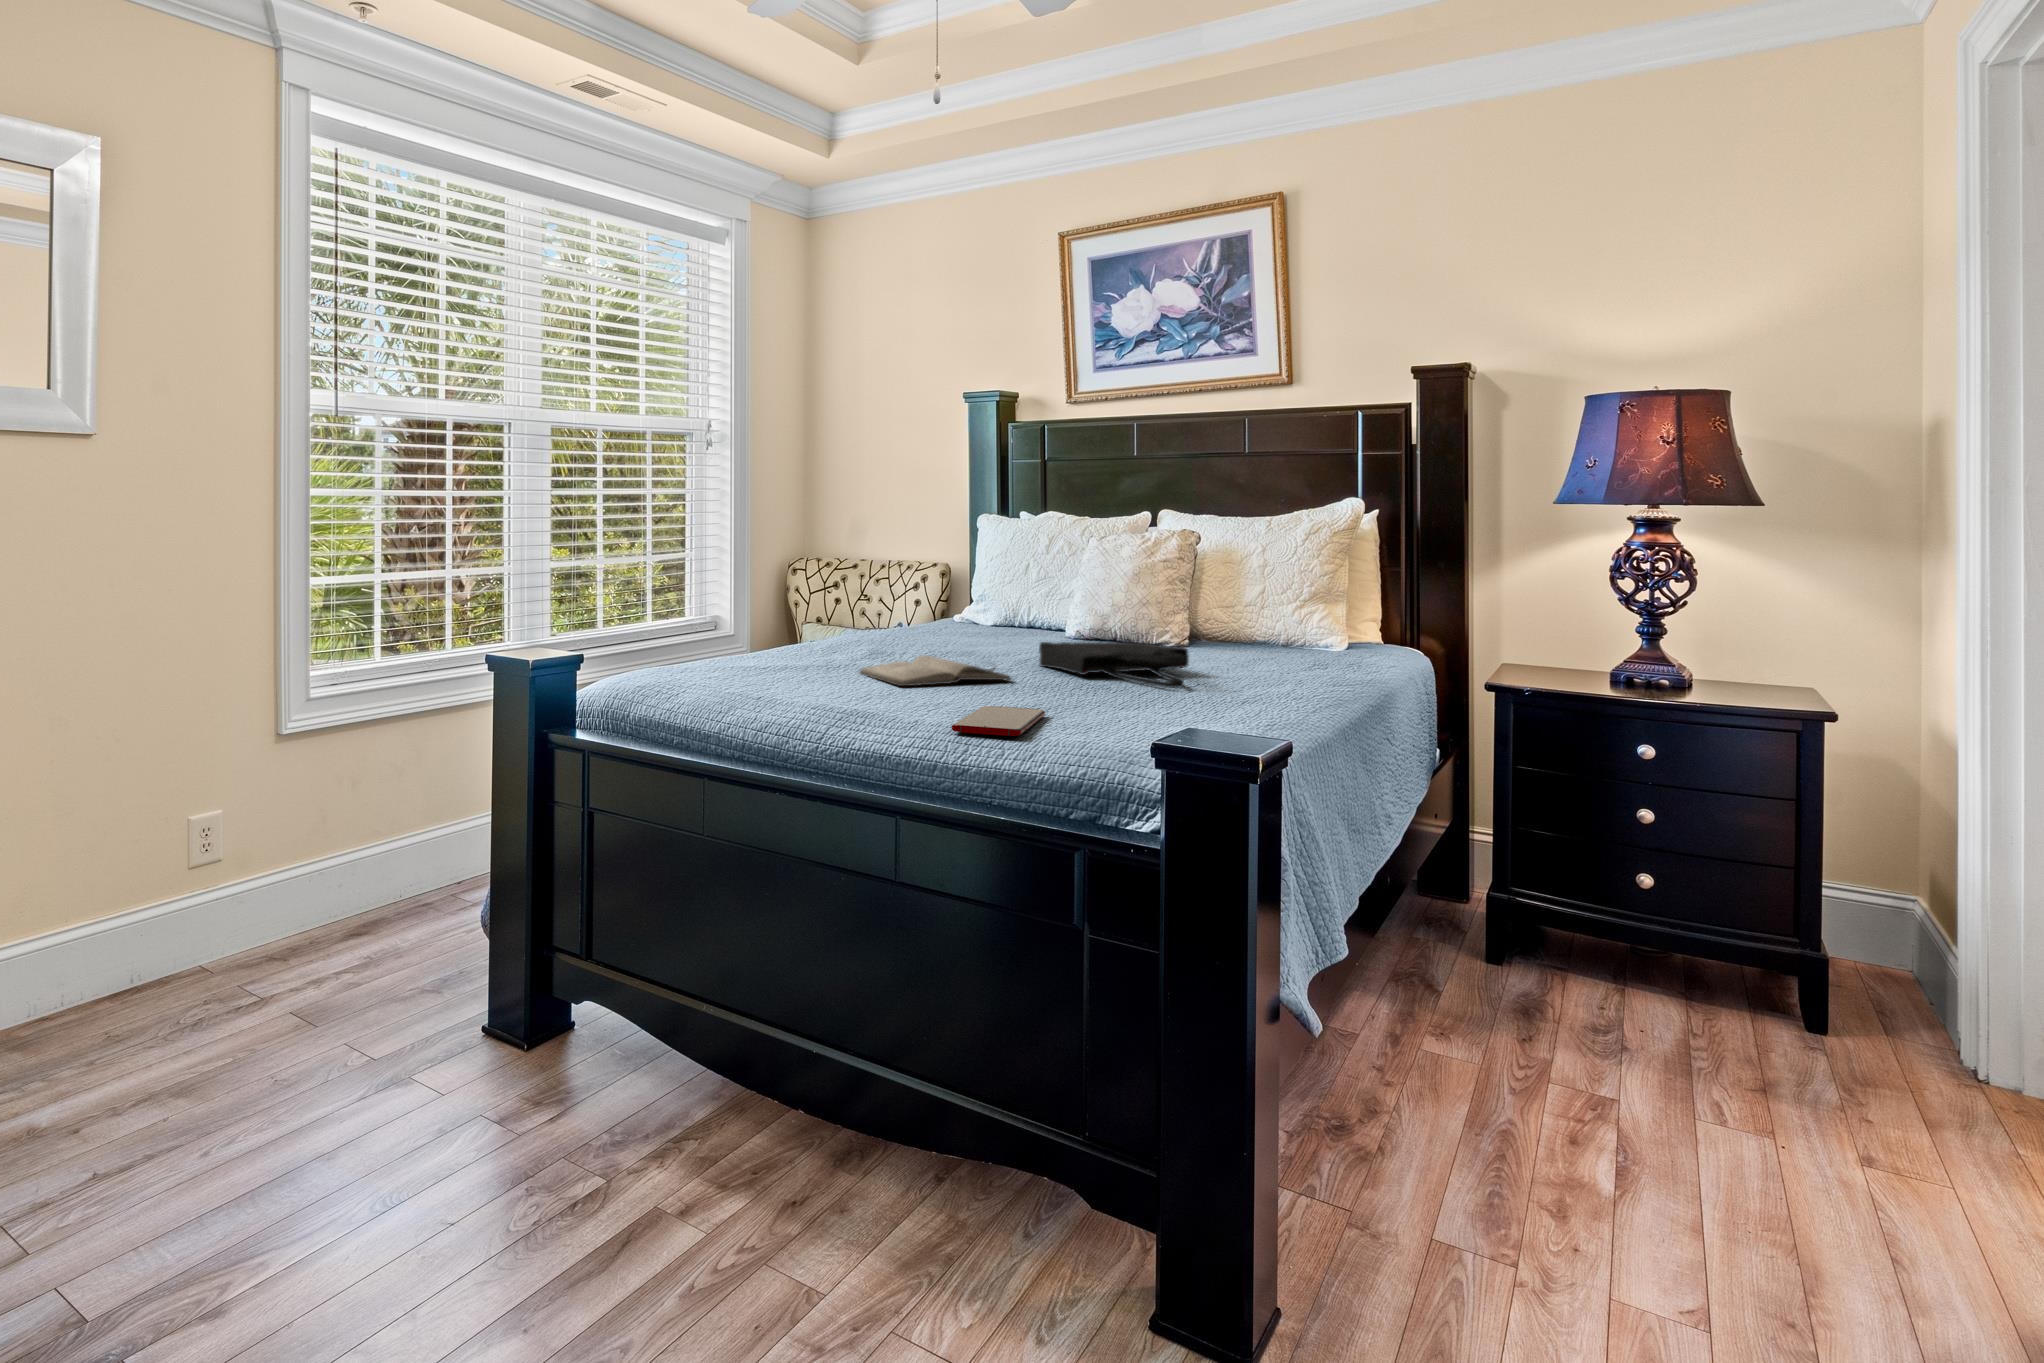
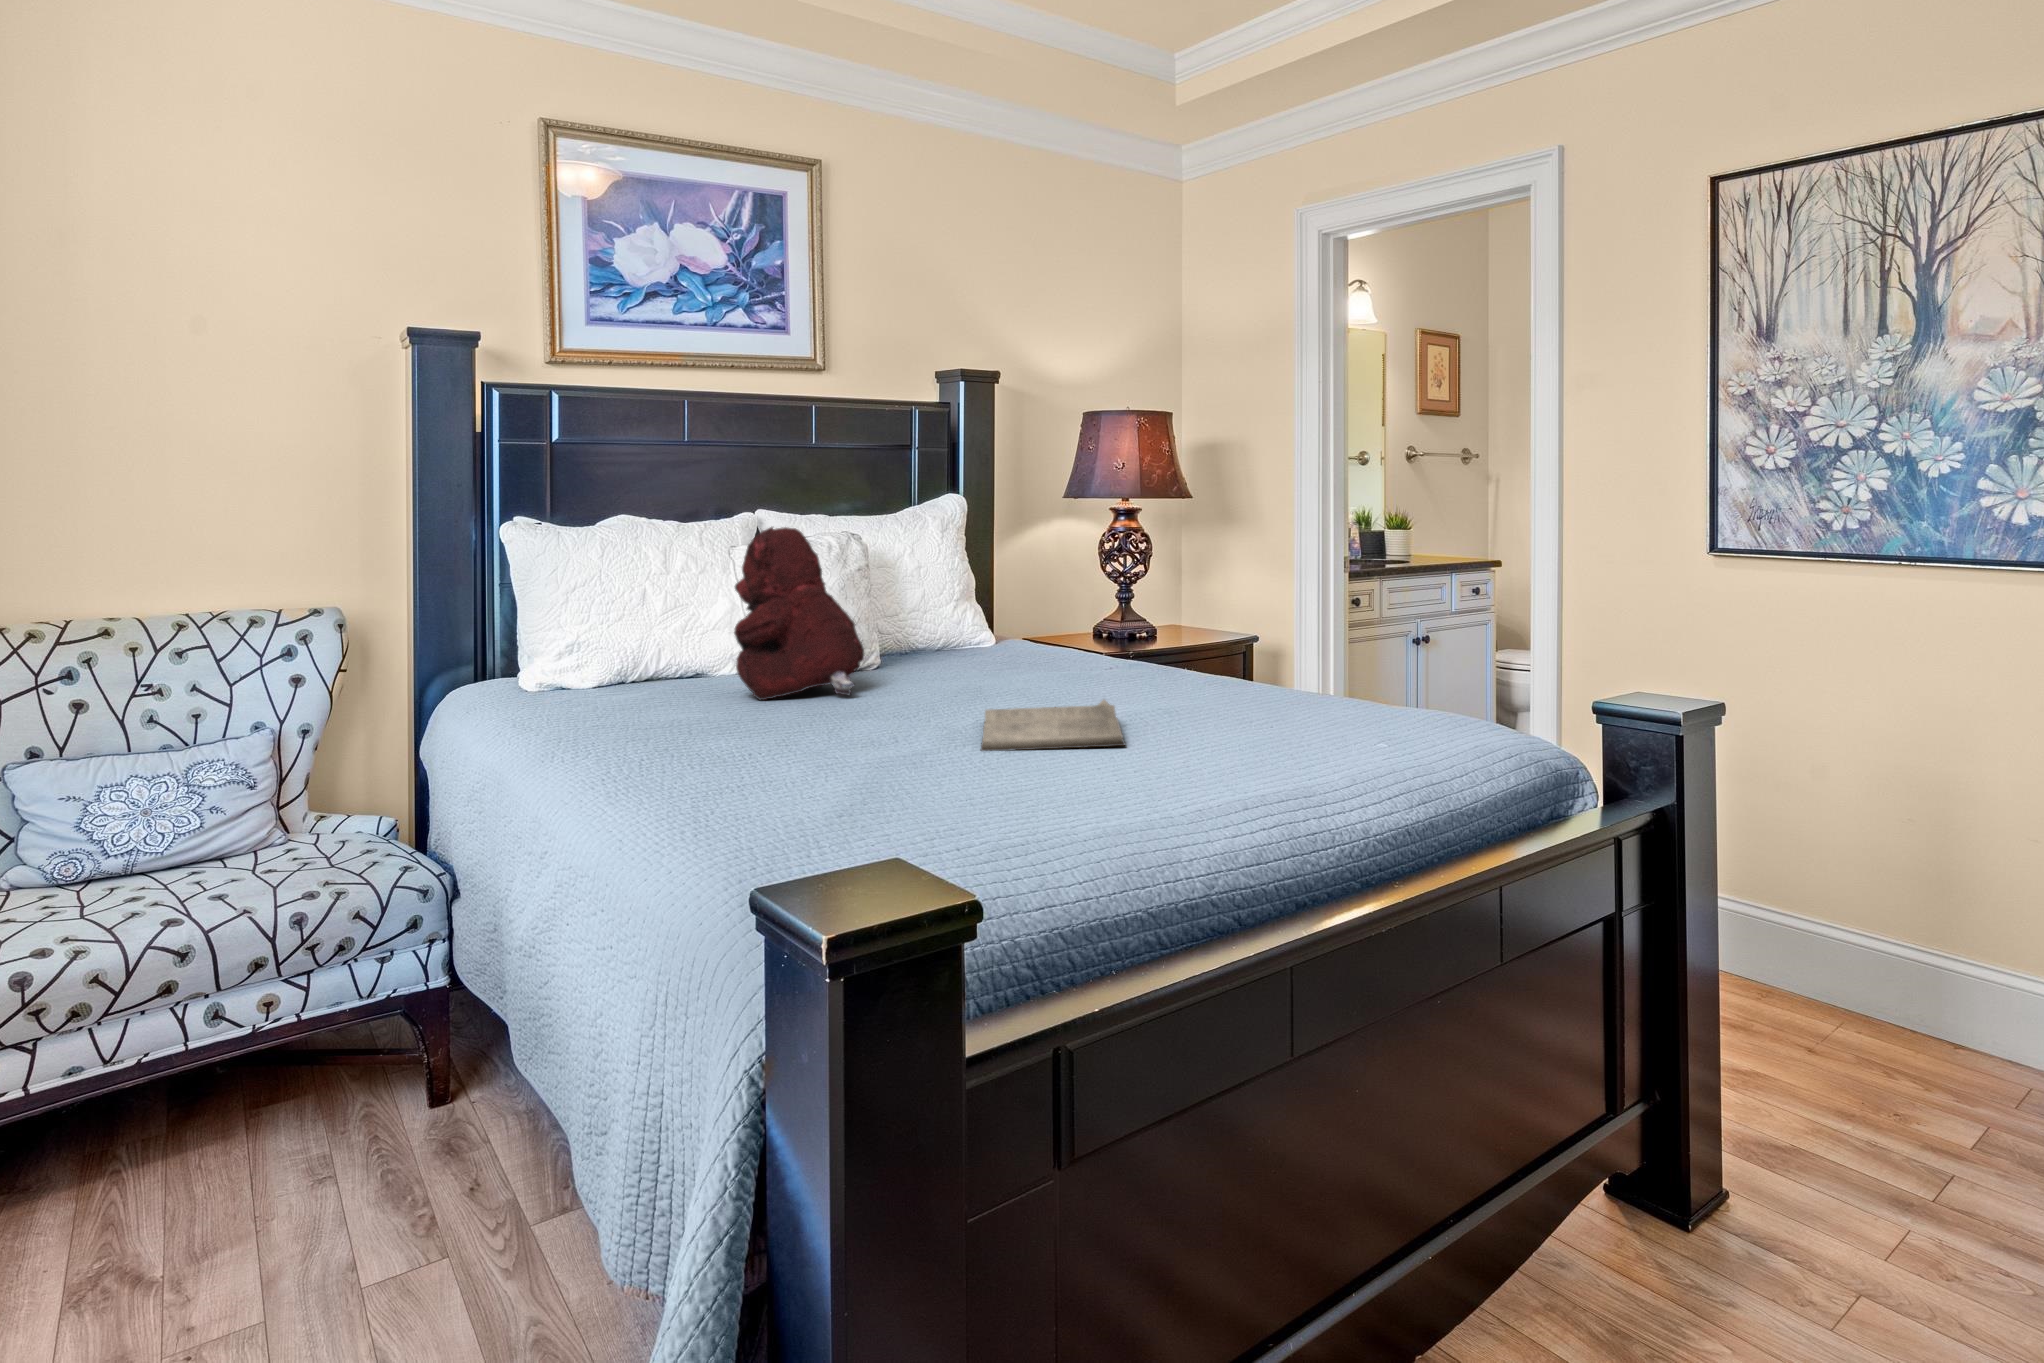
teddy bear: none [961,522,1061,648] -> present [734,527,865,700]
tote bag: present [1039,642,1189,688] -> none [992,653,1198,704]
smartphone: present [951,706,1045,736] -> none [1308,723,1487,755]

